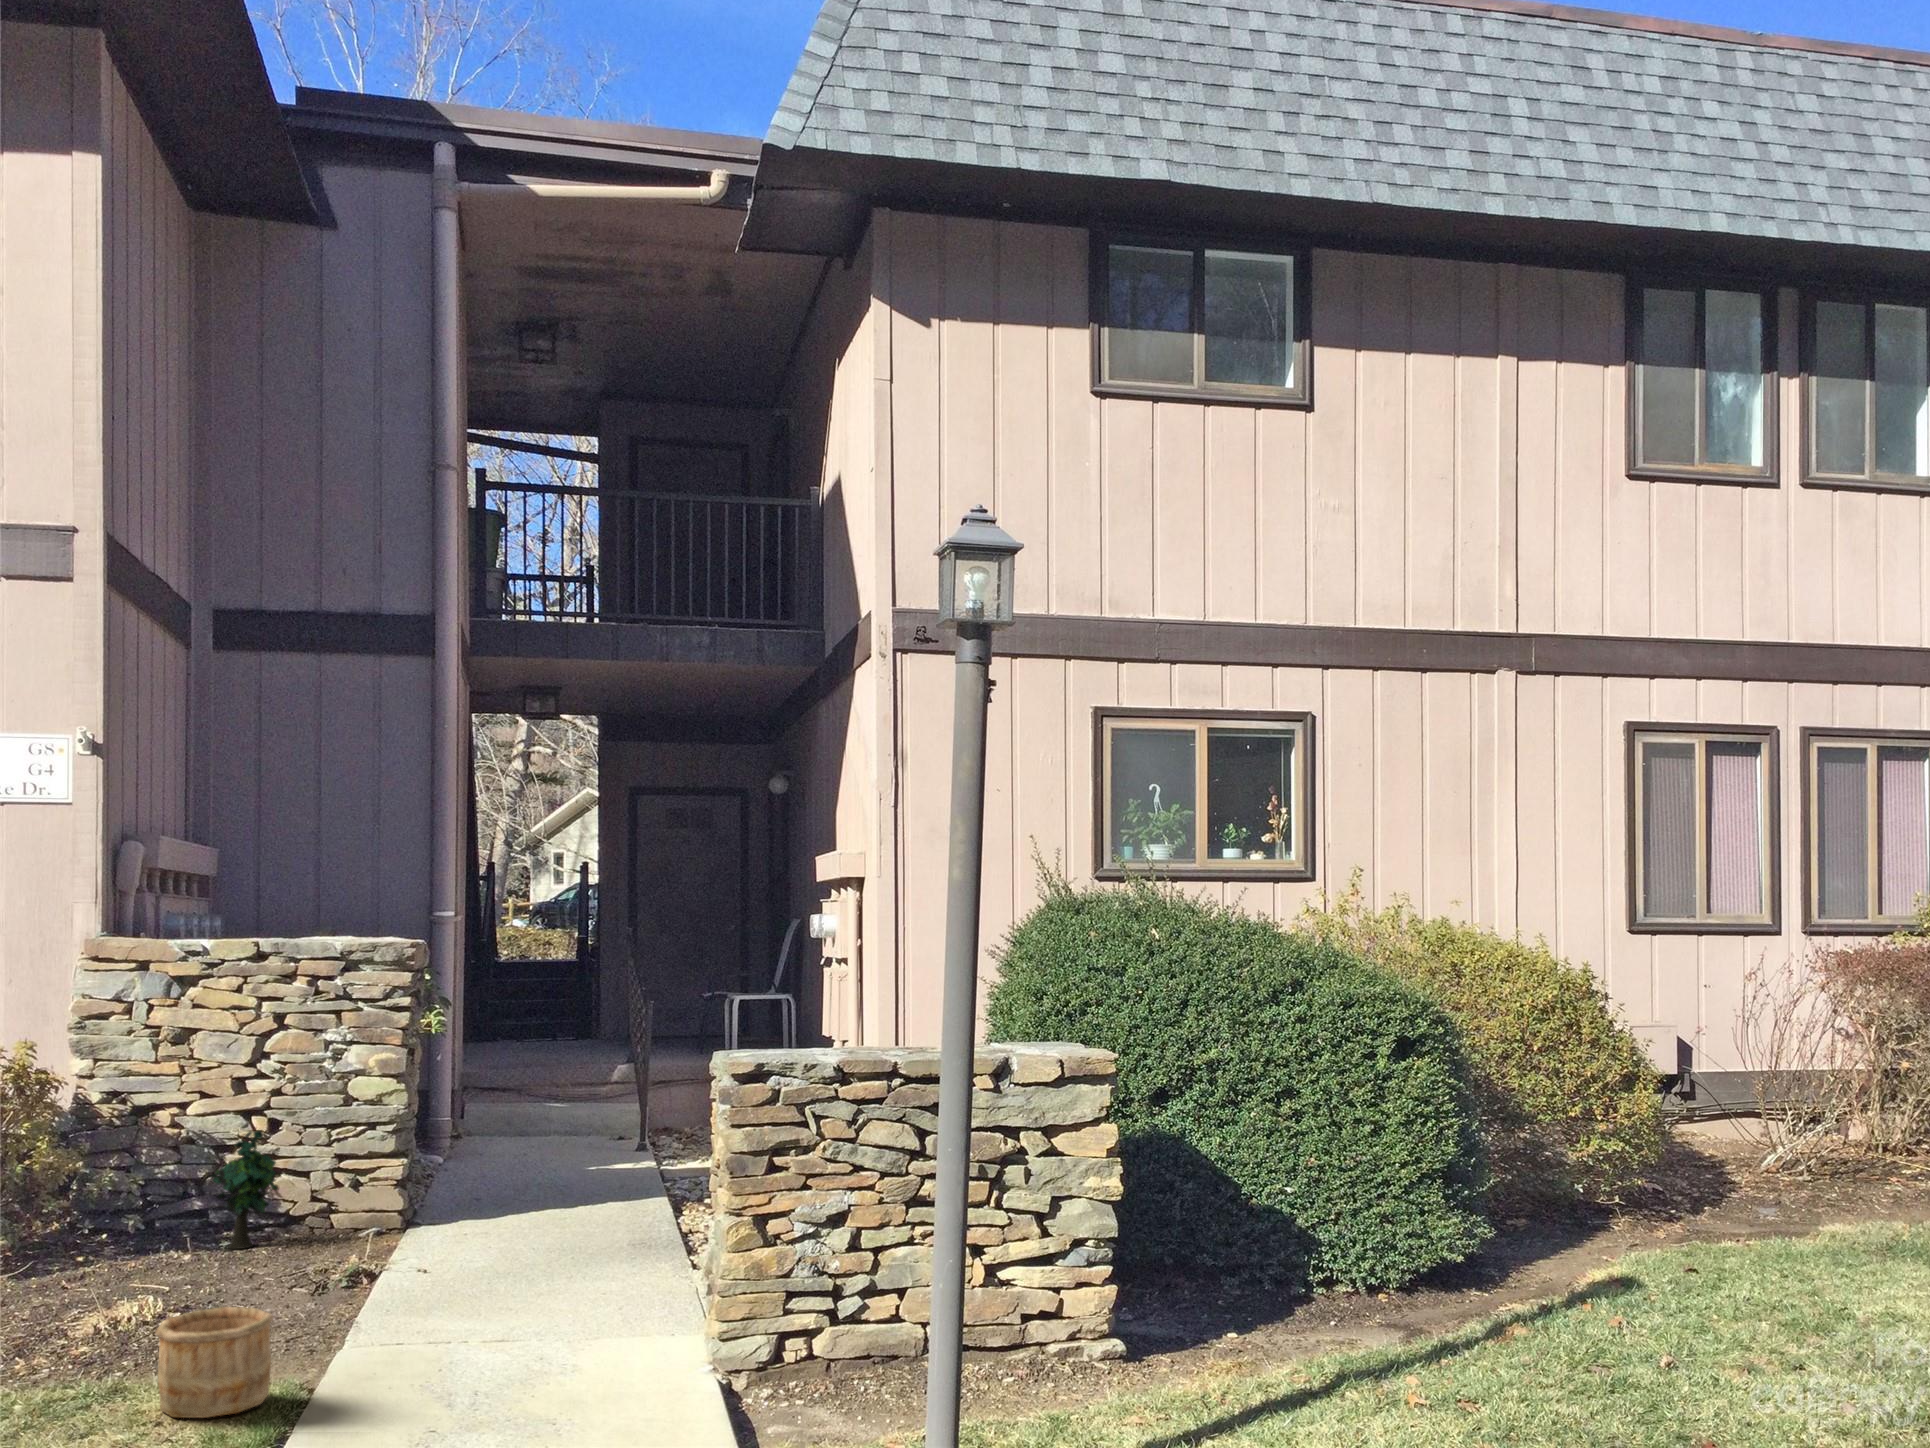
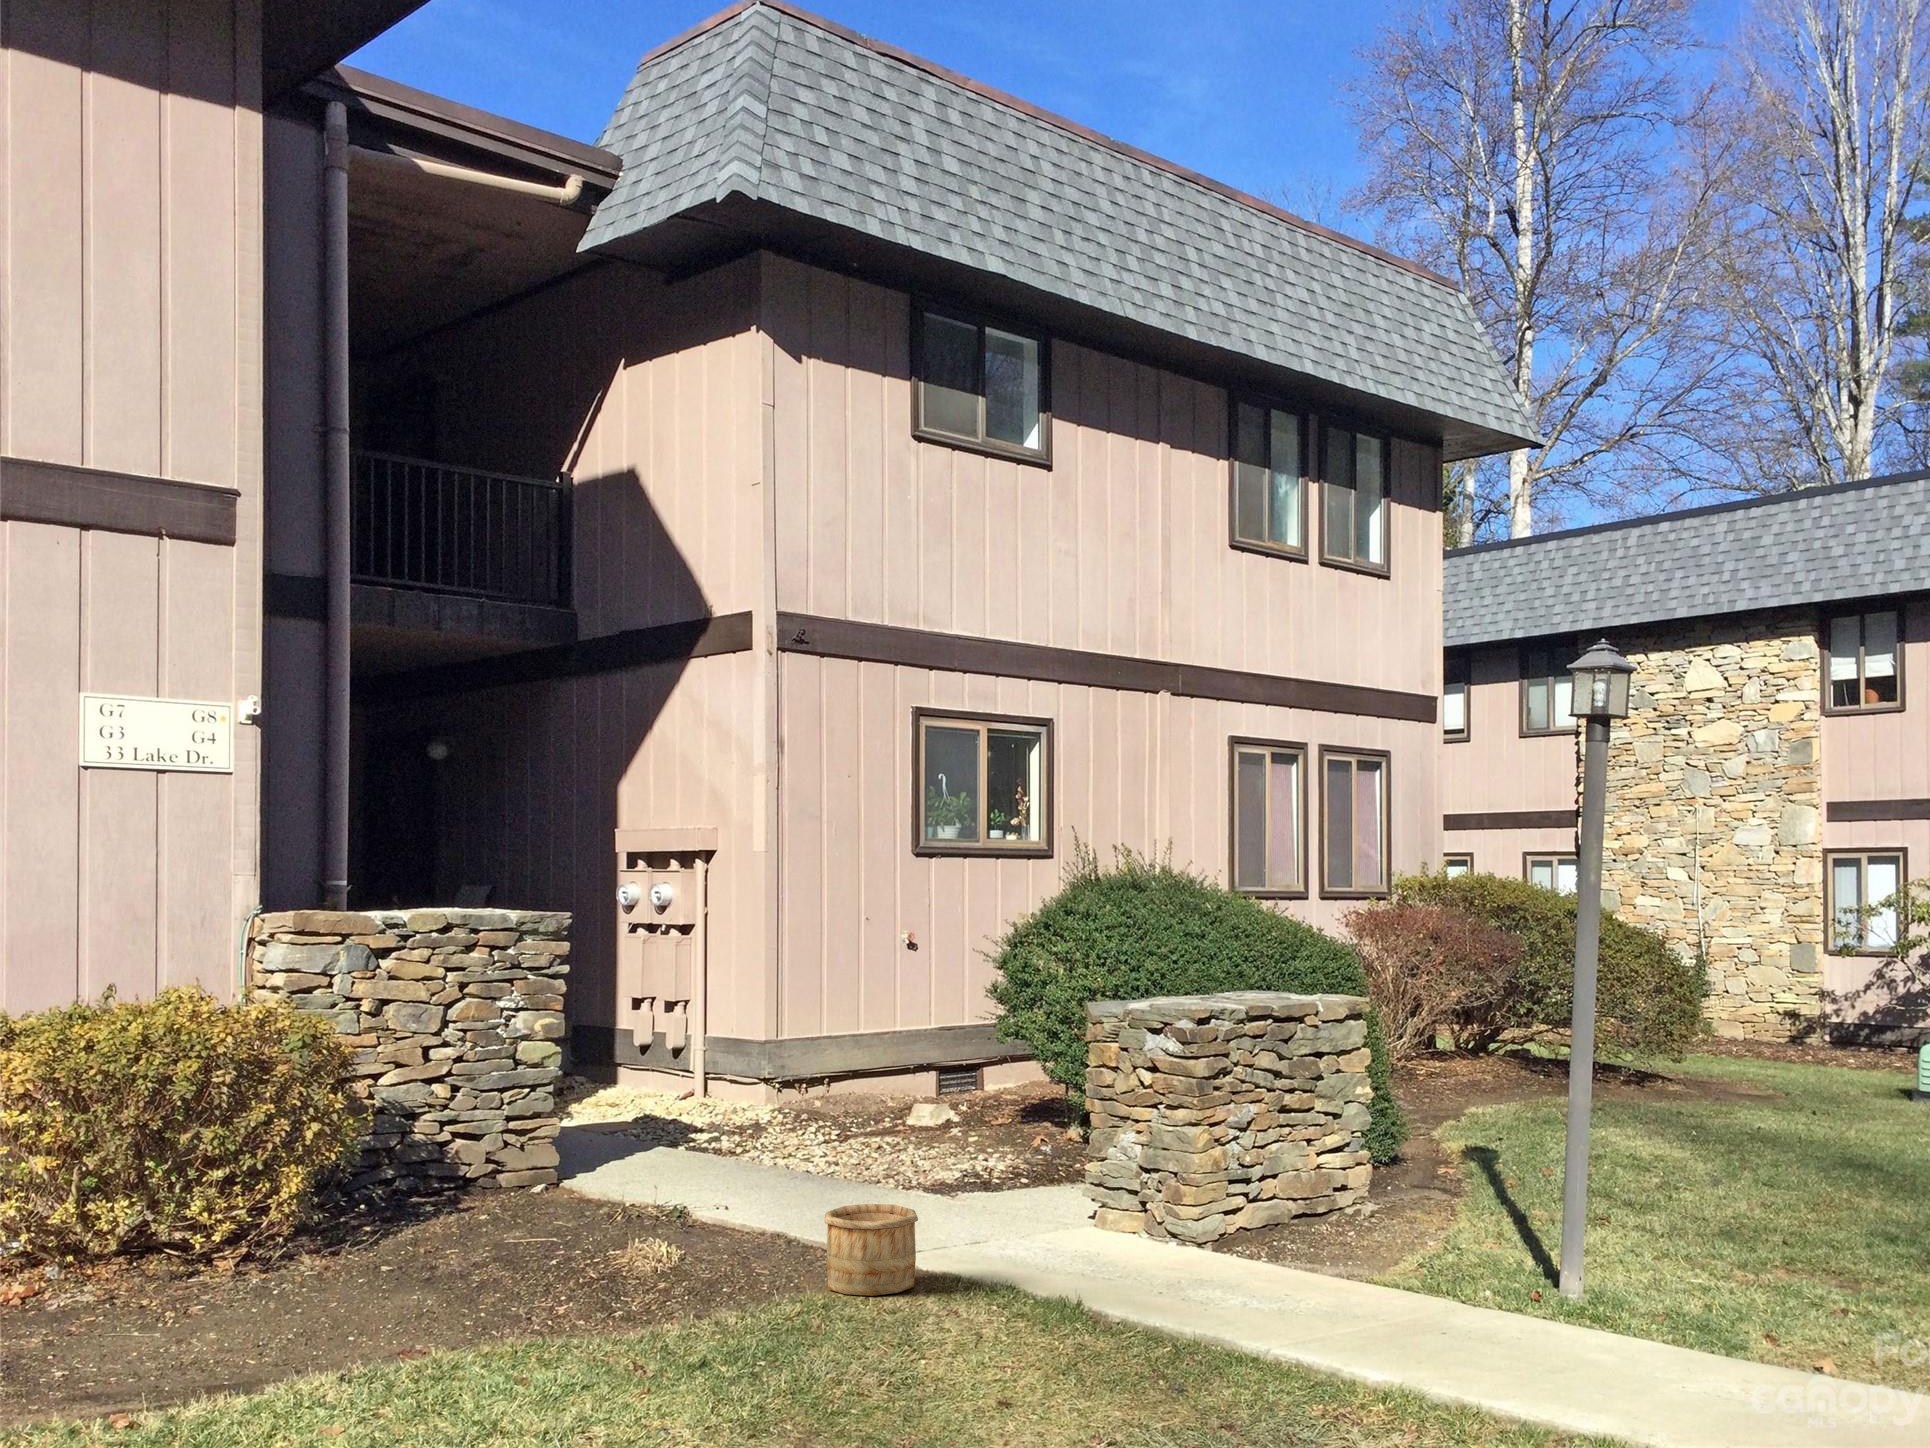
decorative plant: present [209,1130,278,1249] -> none [421,1094,489,1213]

